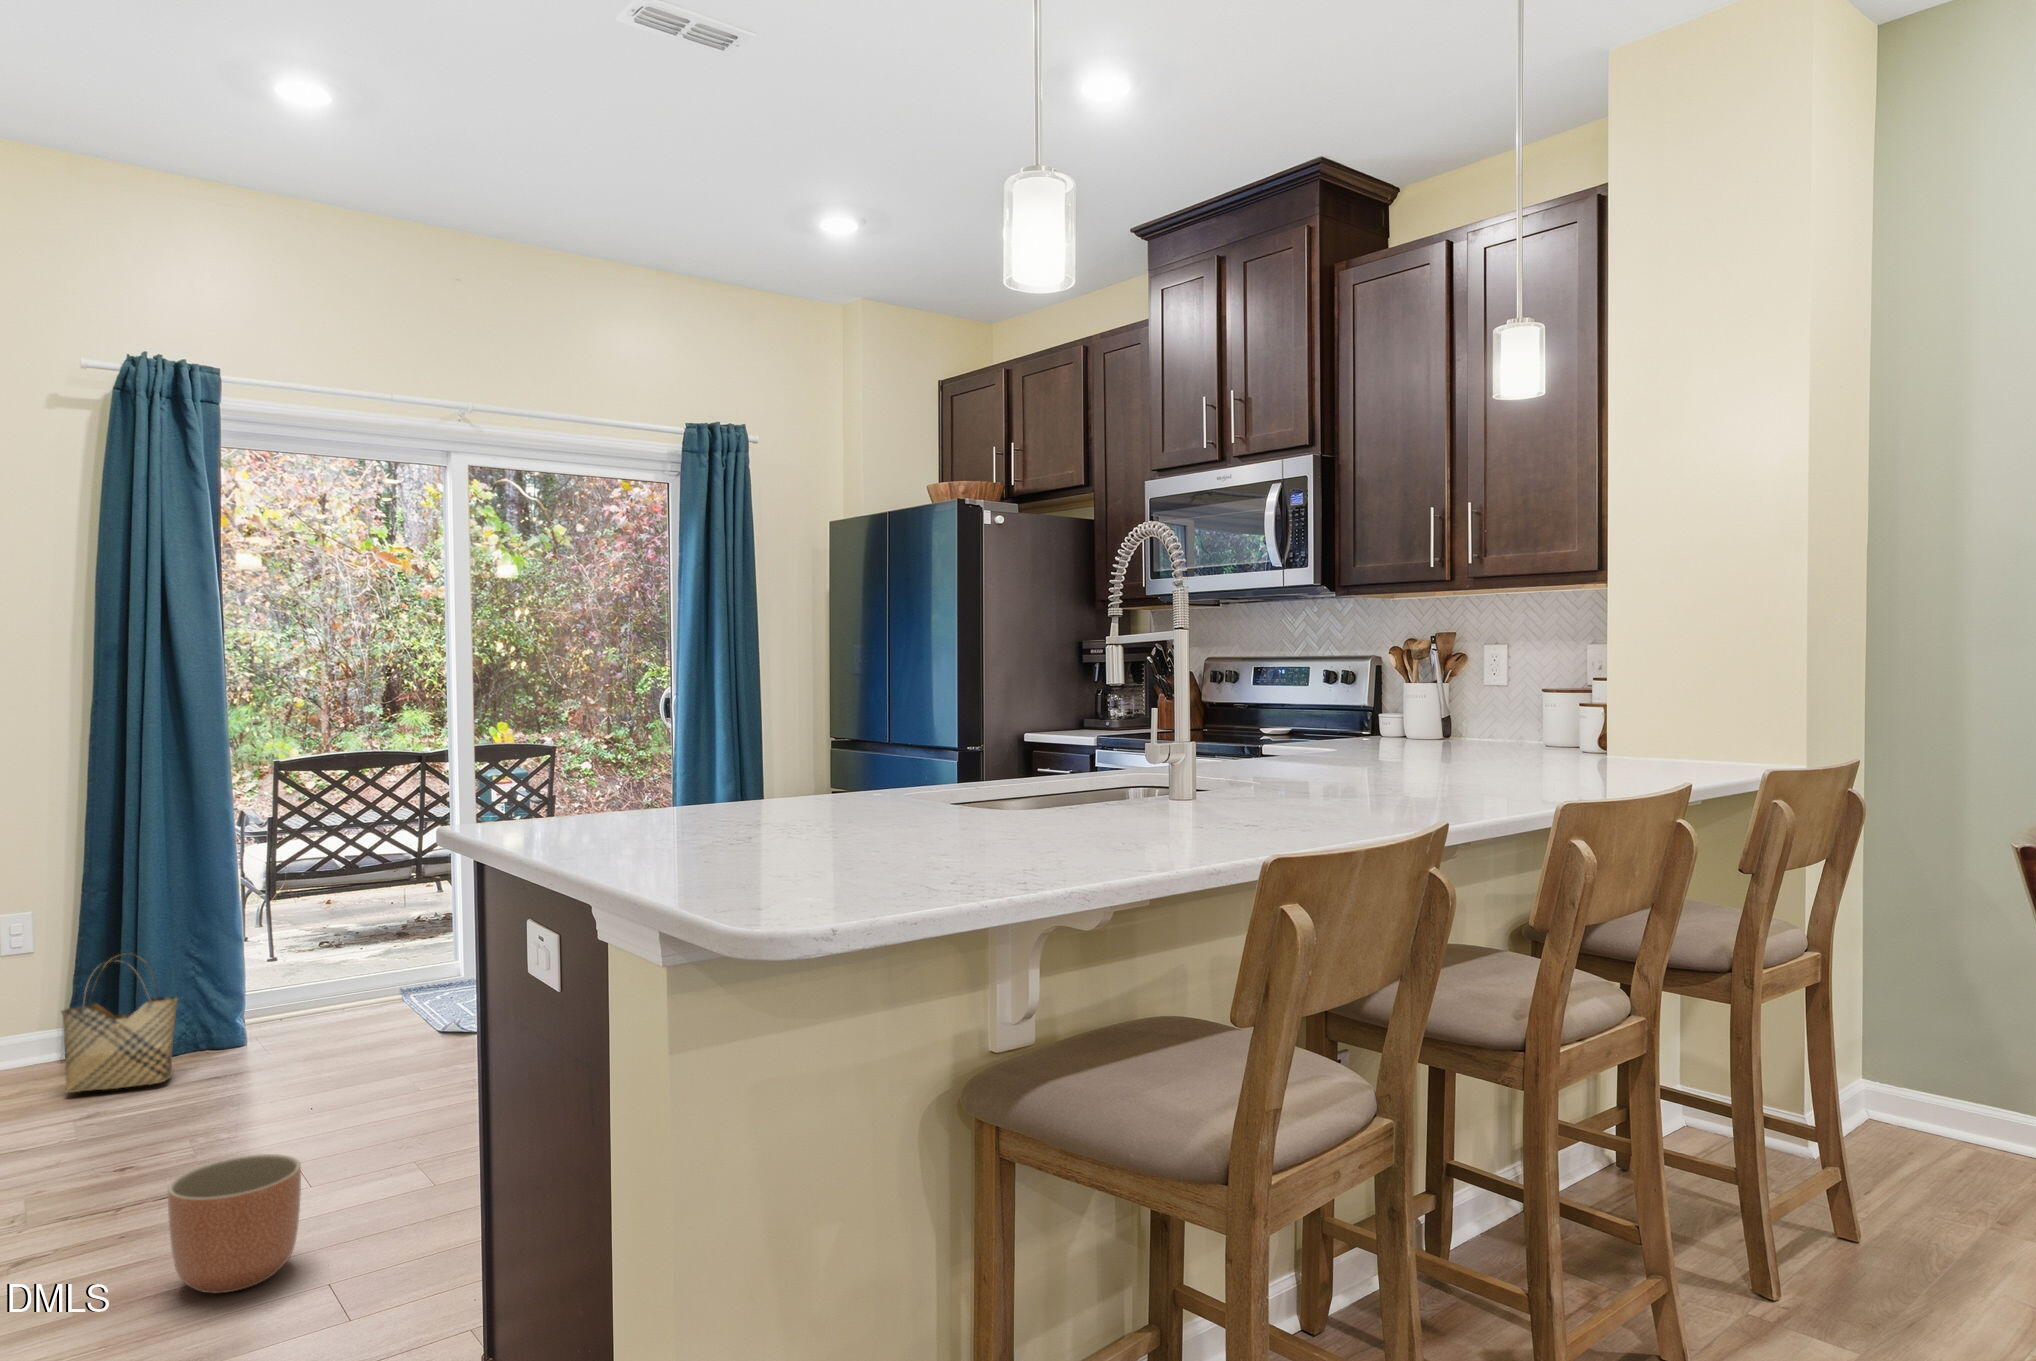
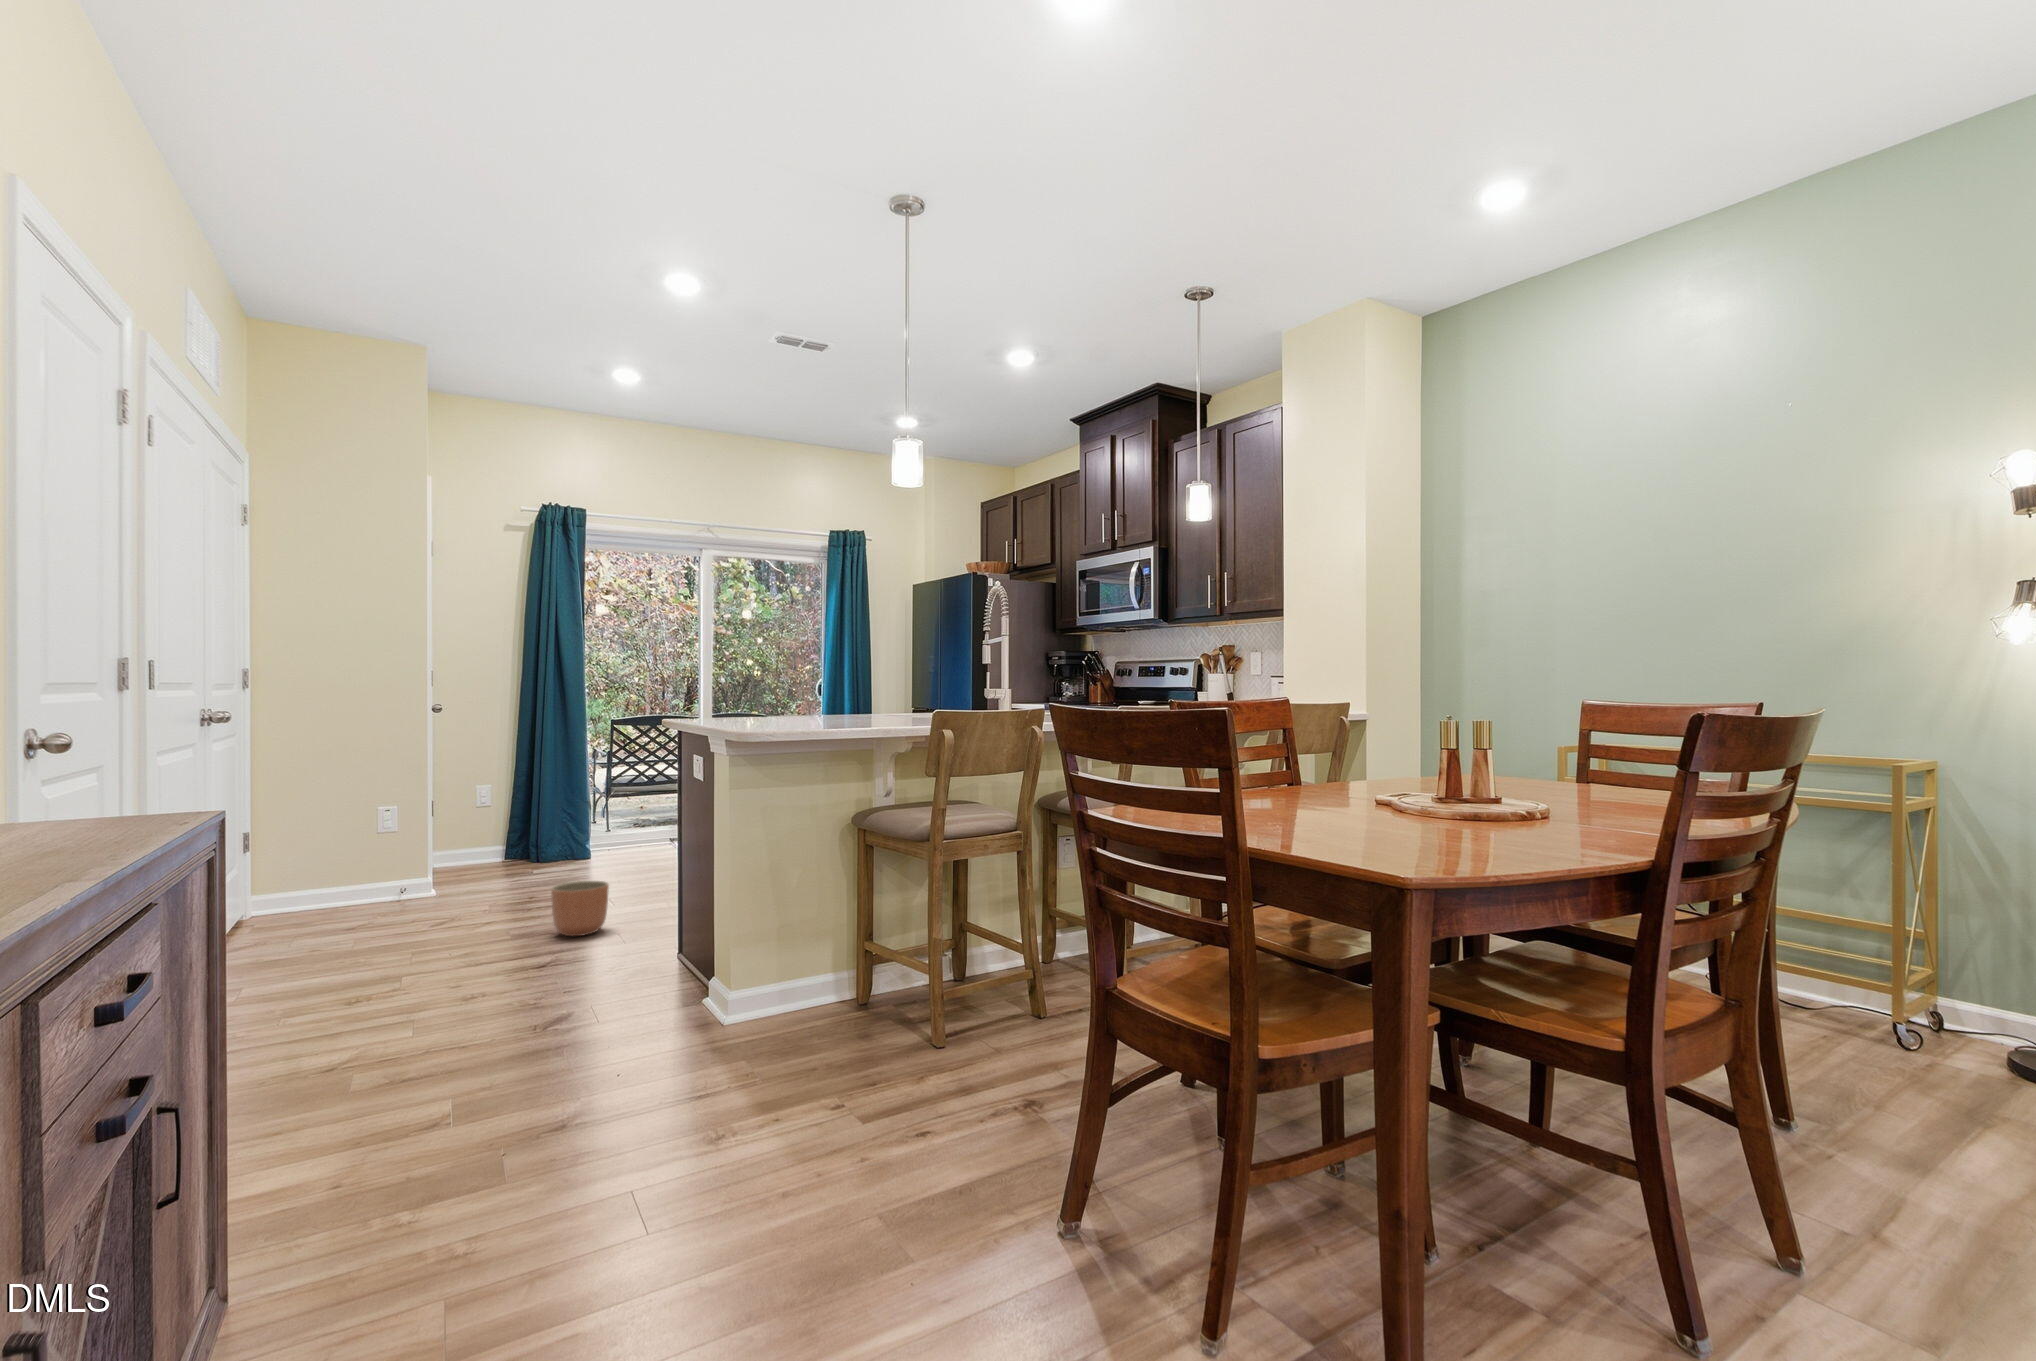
woven basket: present [61,953,178,1093] -> none [506,809,561,876]

